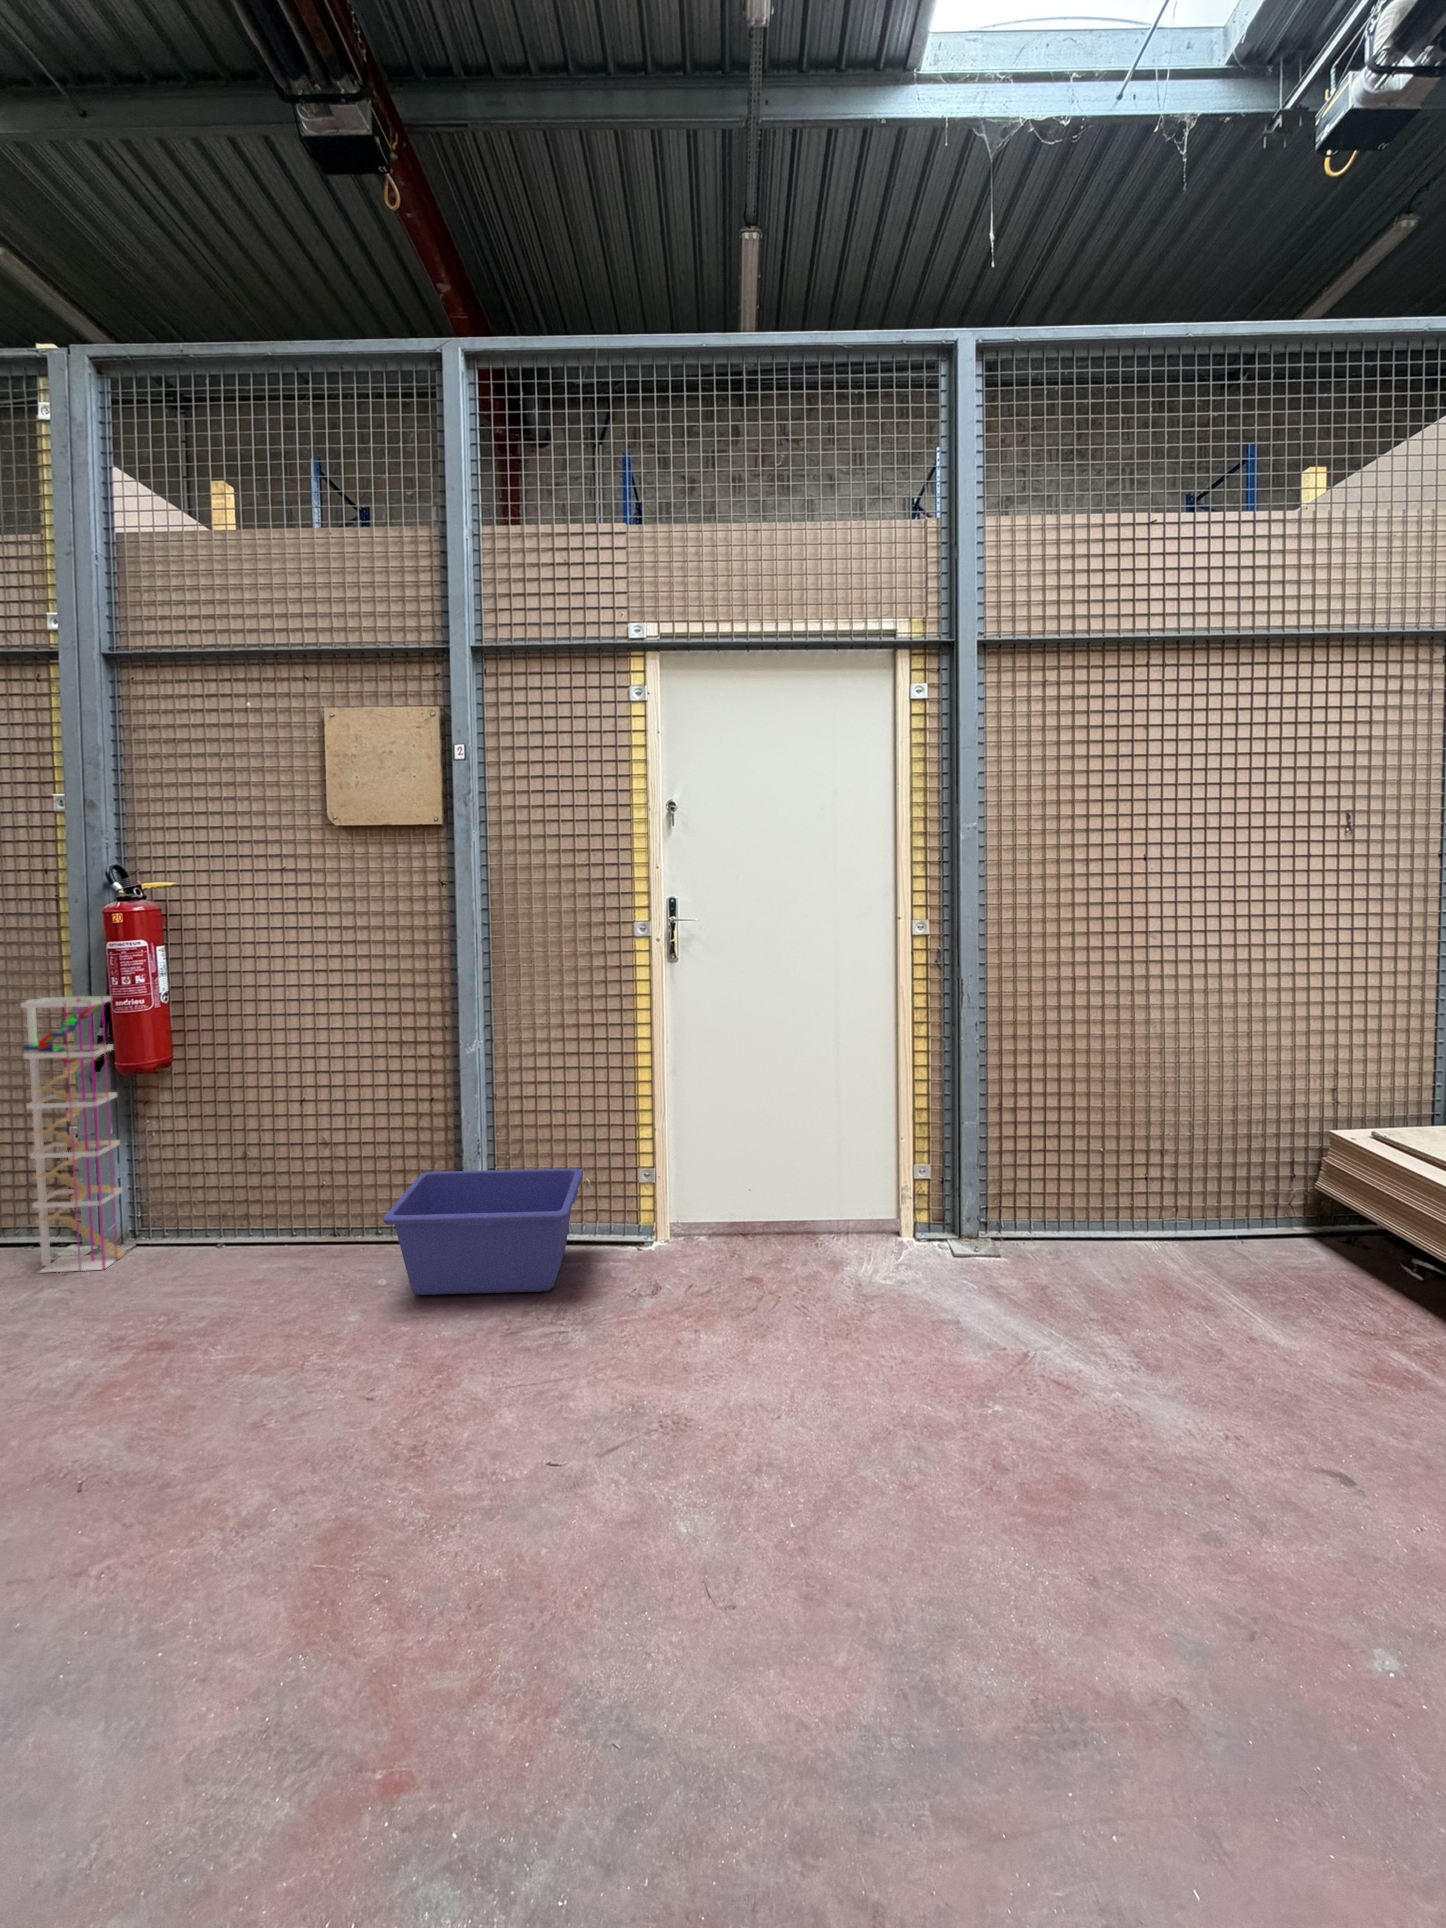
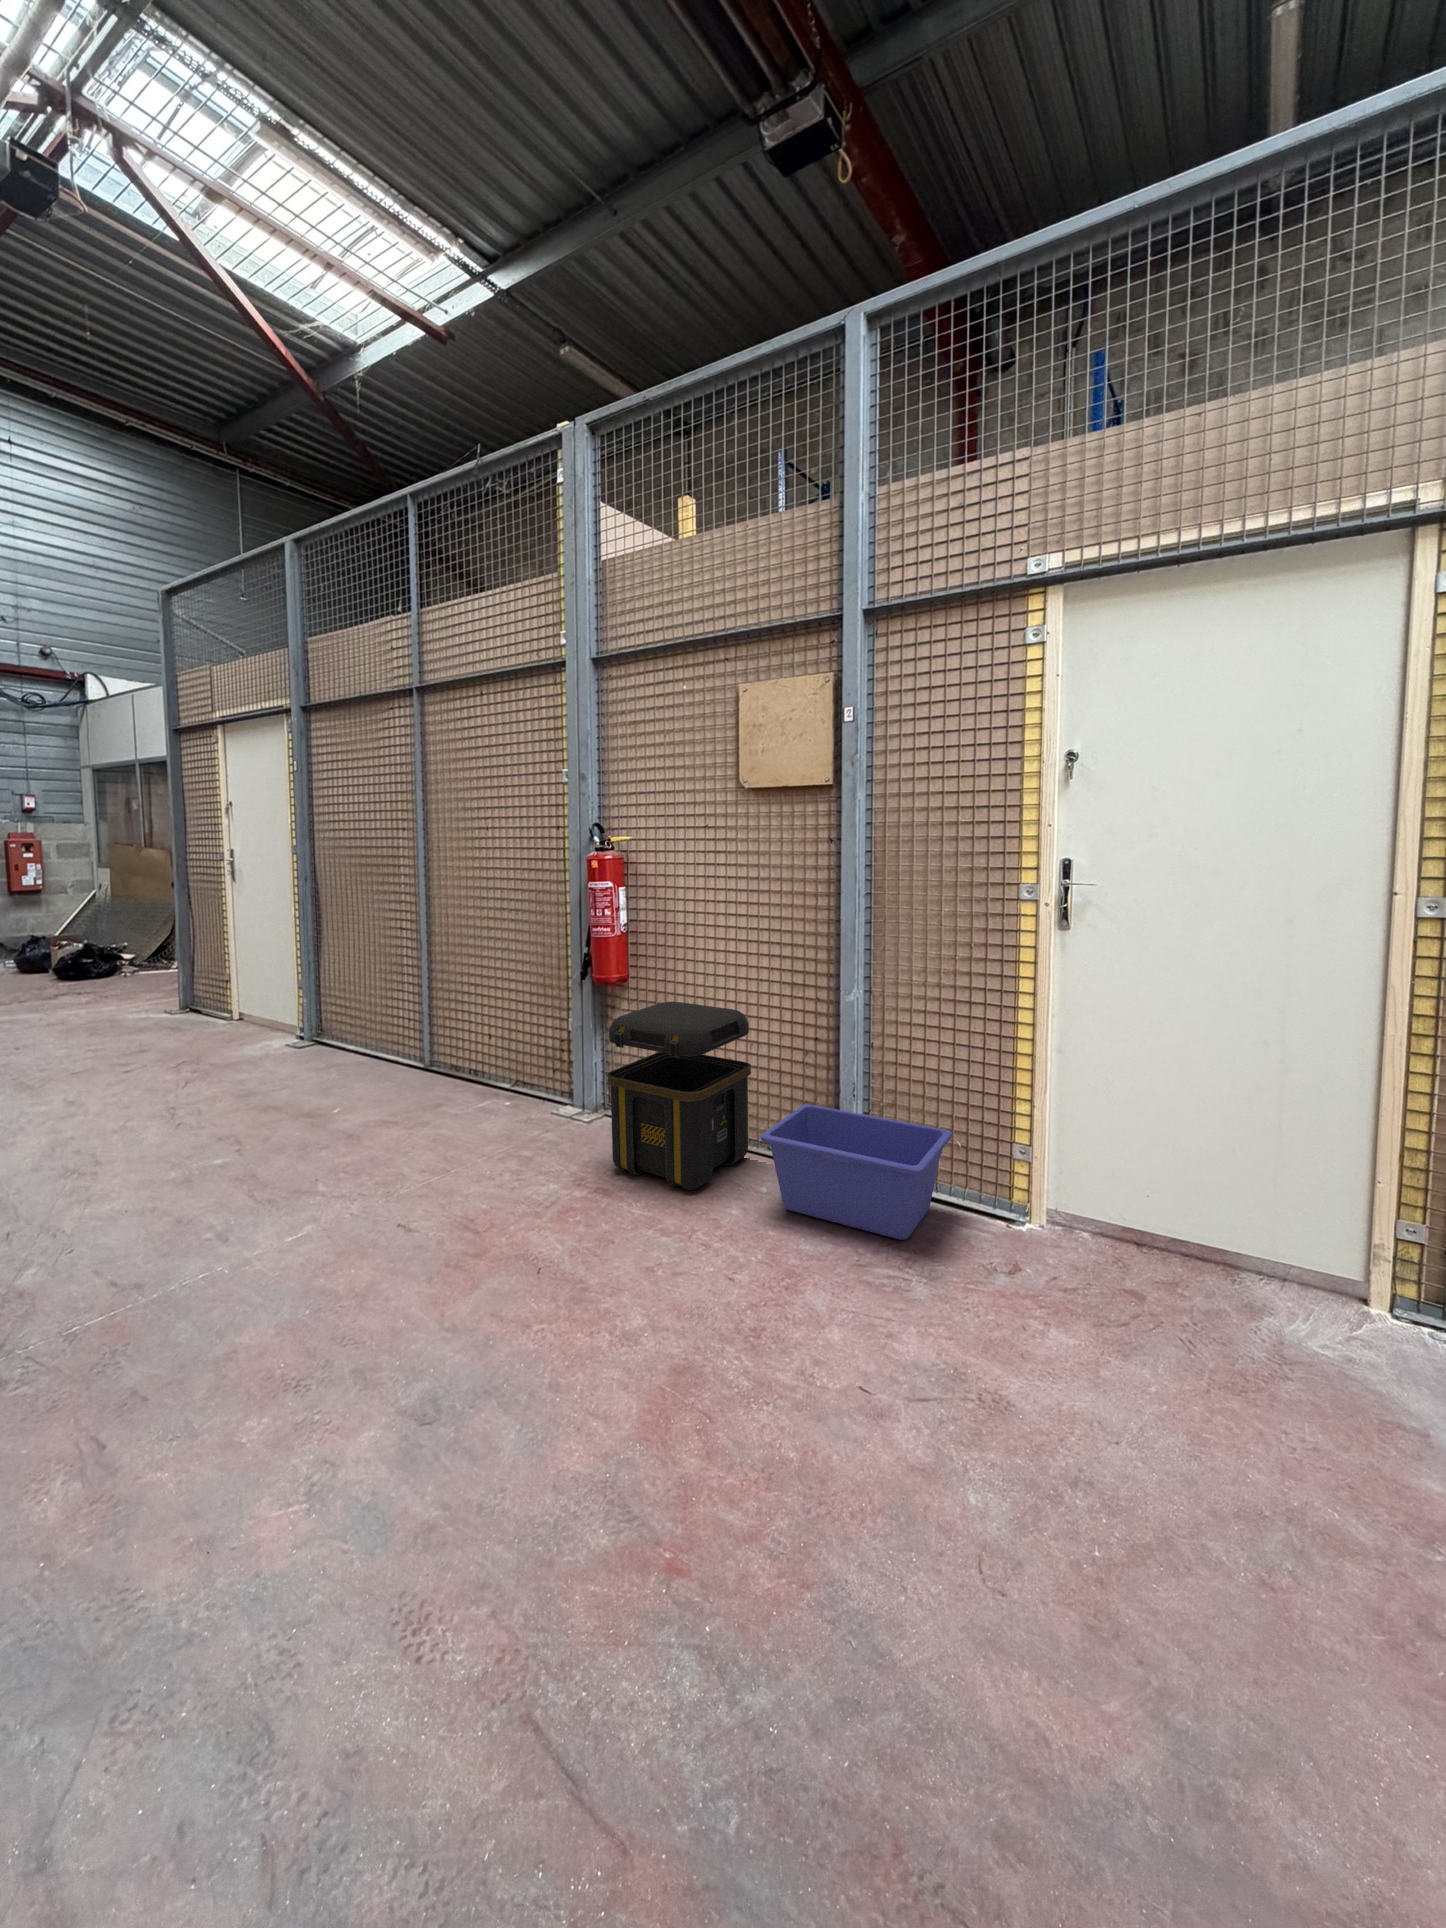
shelving unit: present [21,995,126,1272] -> none [538,922,598,1129]
toolbox: none [157,1080,353,1308] -> present [607,1002,751,1190]

